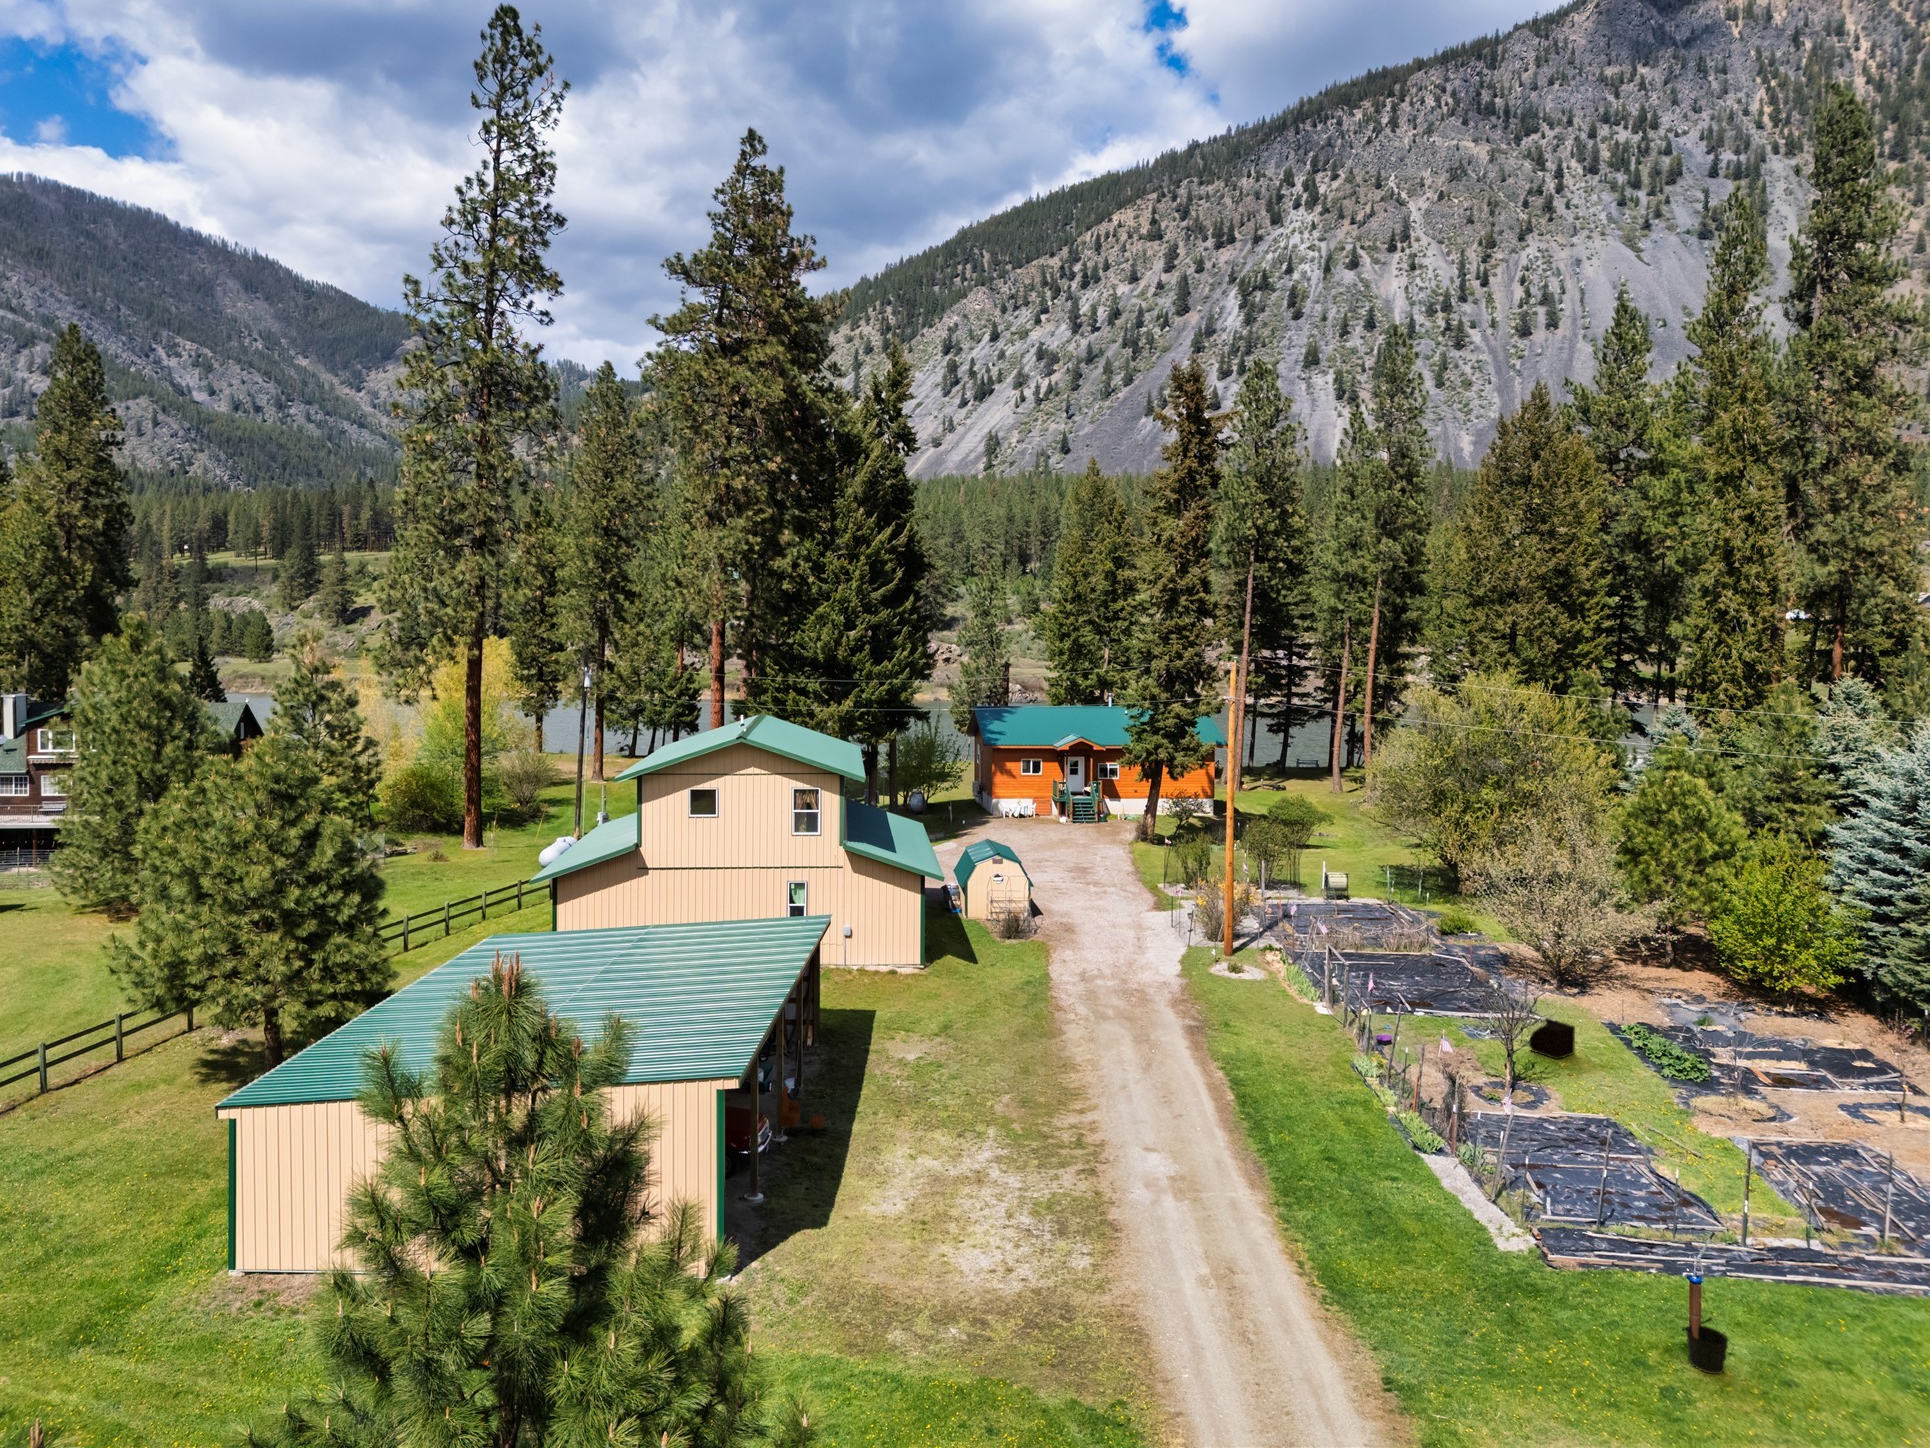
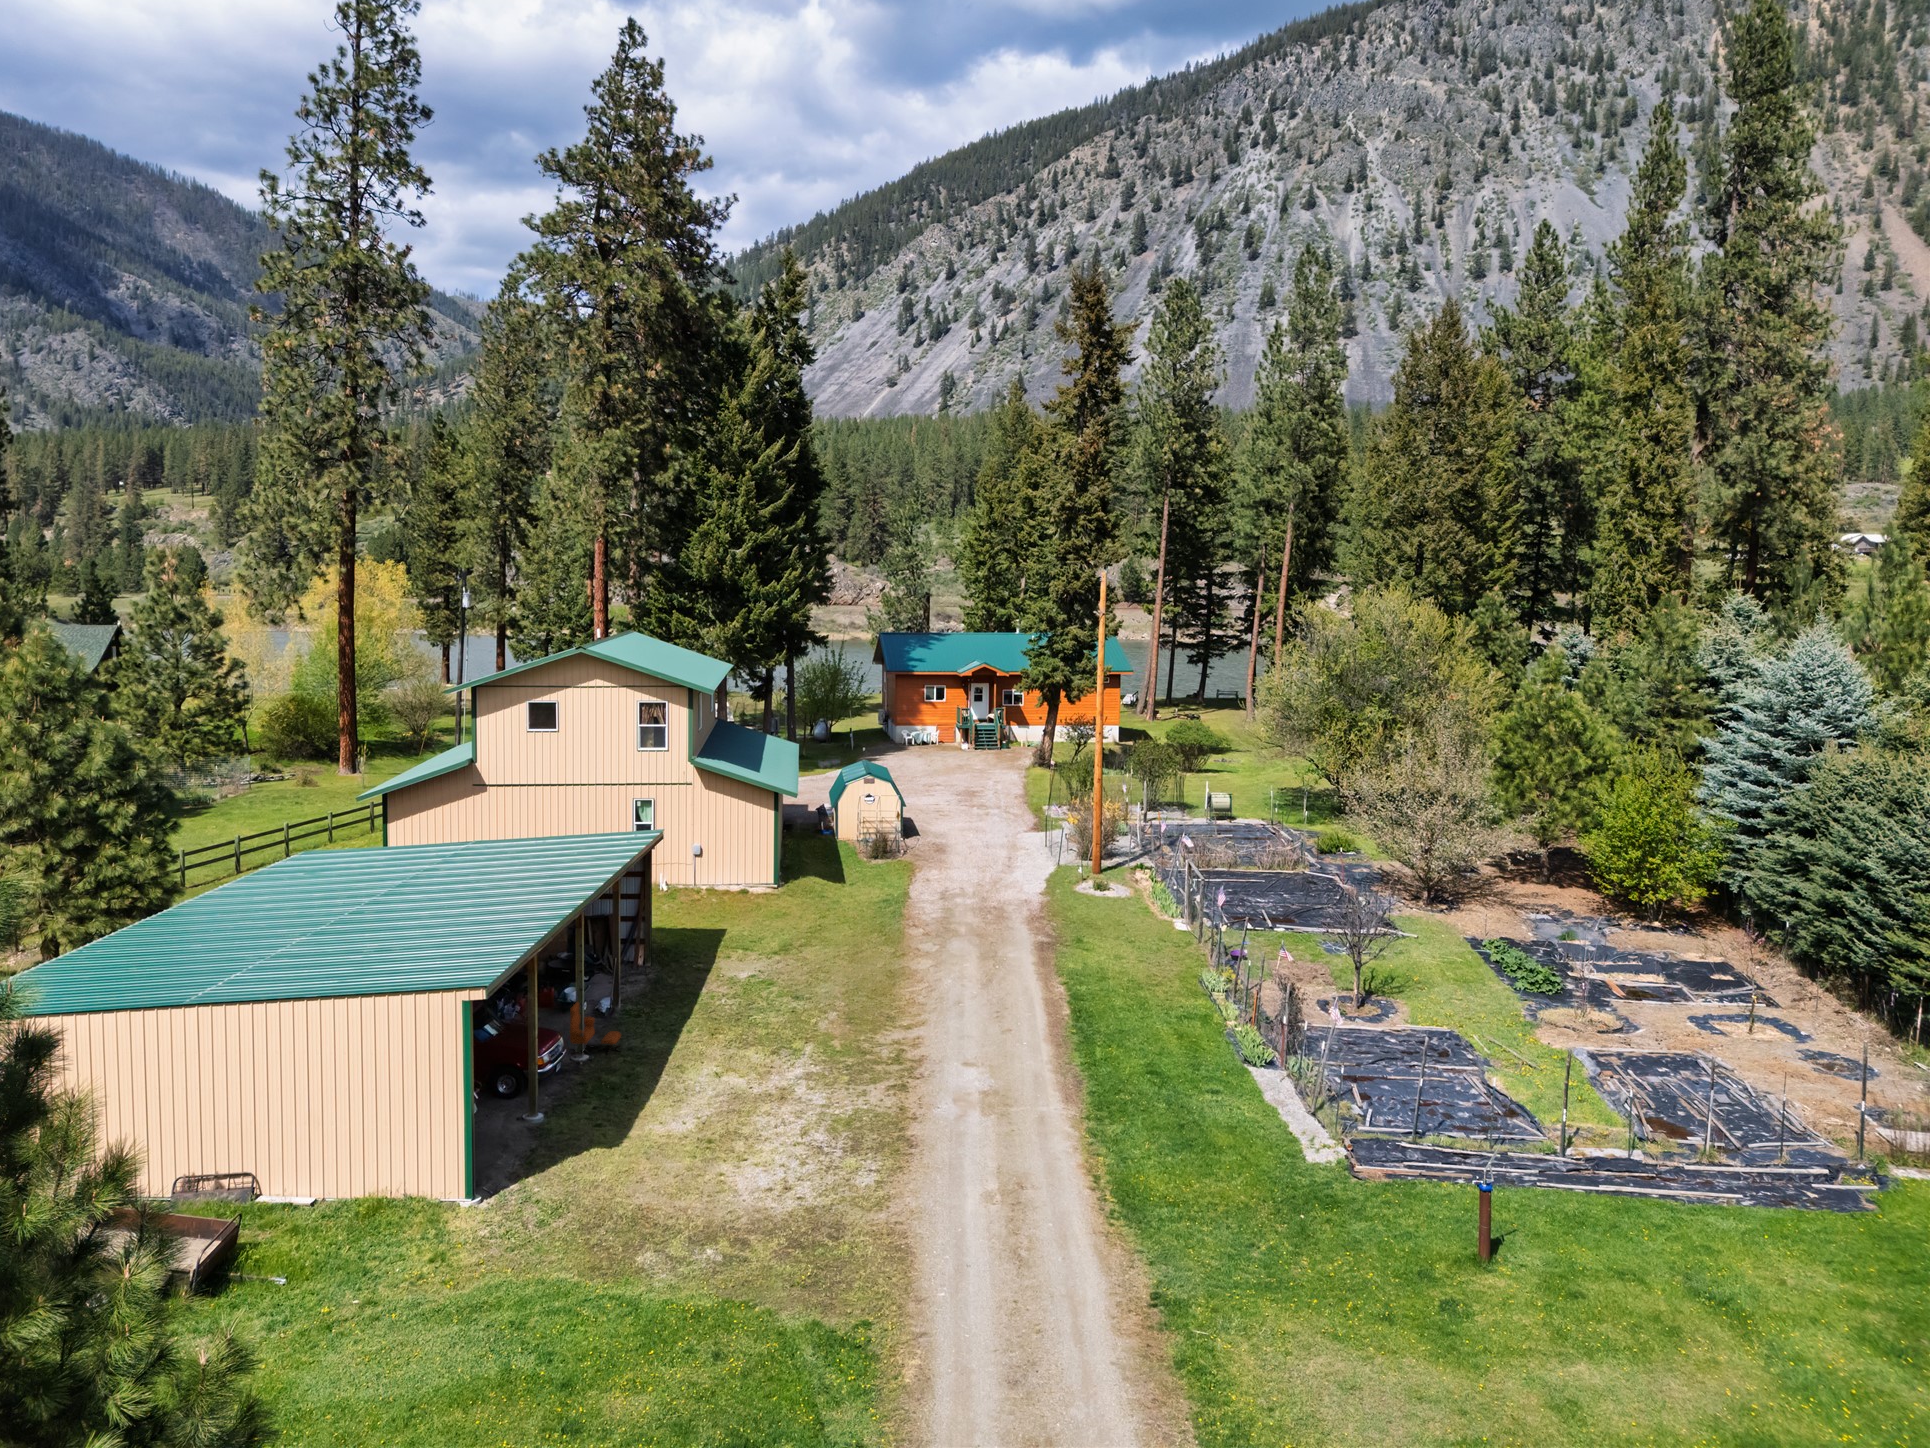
wooden crate: present [1529,1018,1575,1059] -> none [1383,931,1430,973]
bucket: present [1687,1325,1730,1374] -> none [1477,1238,1524,1291]

